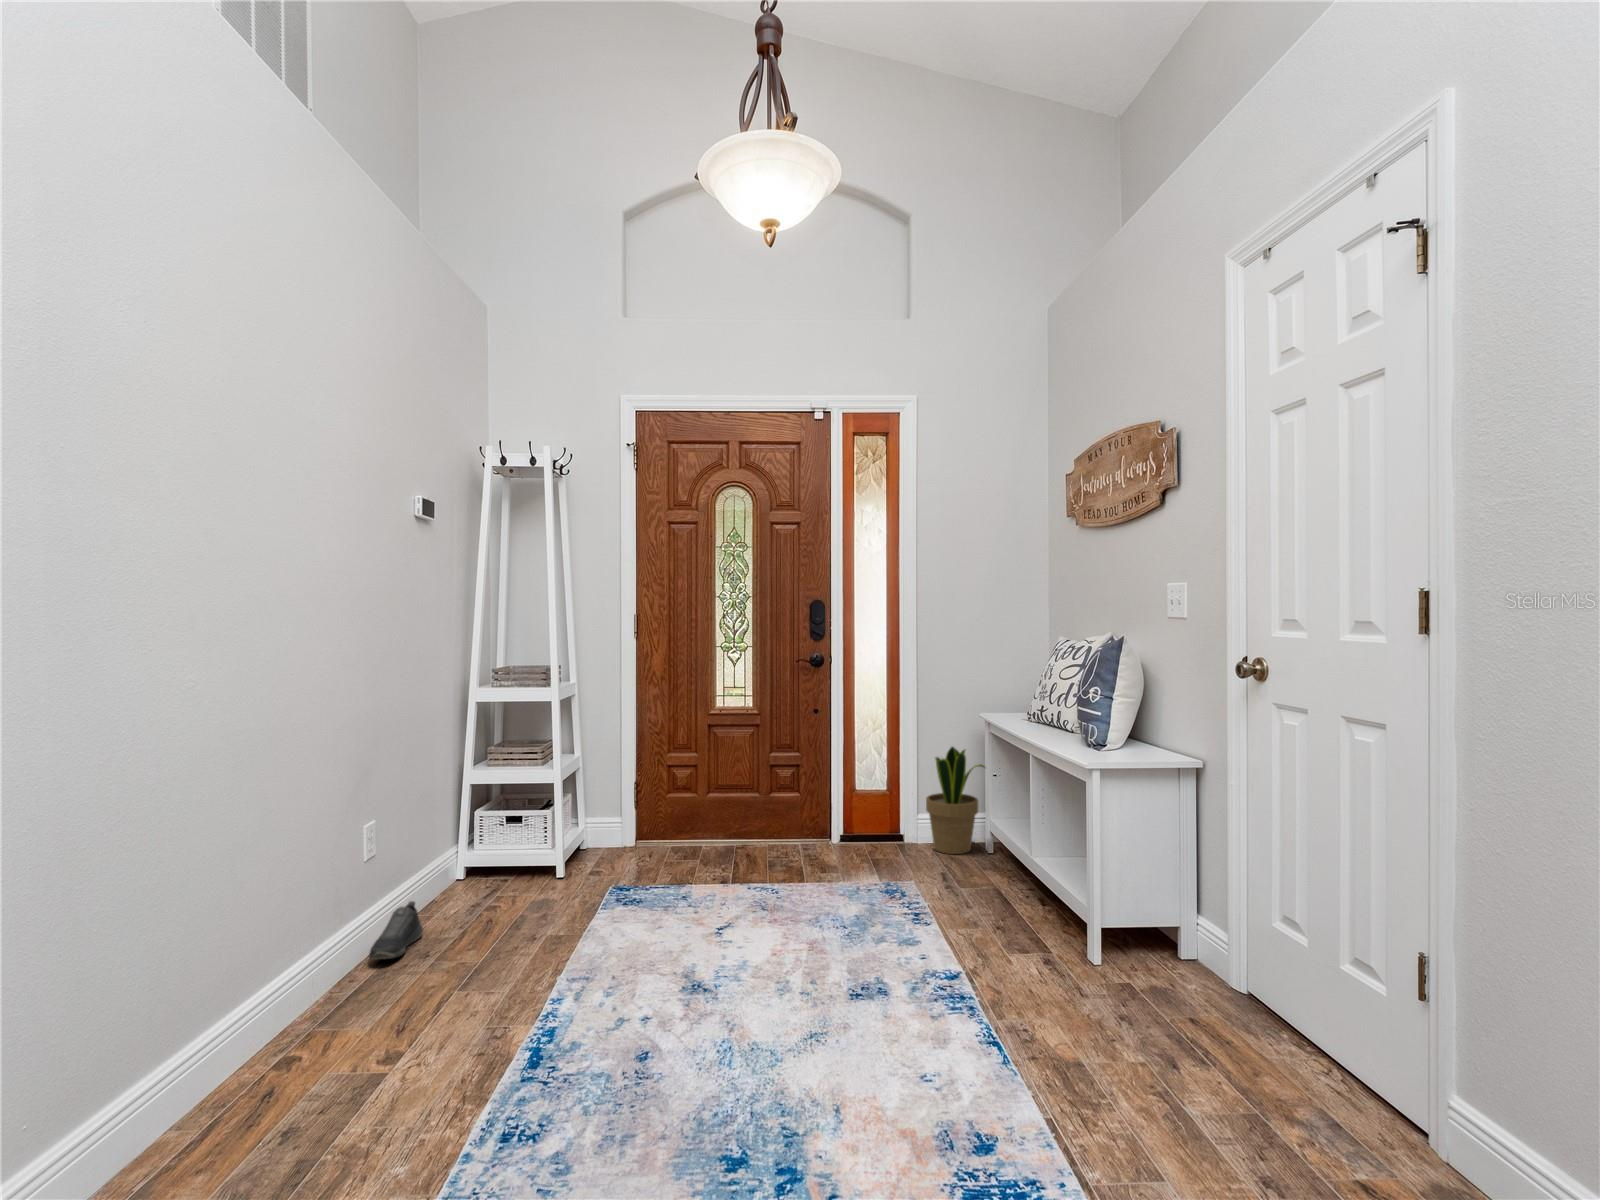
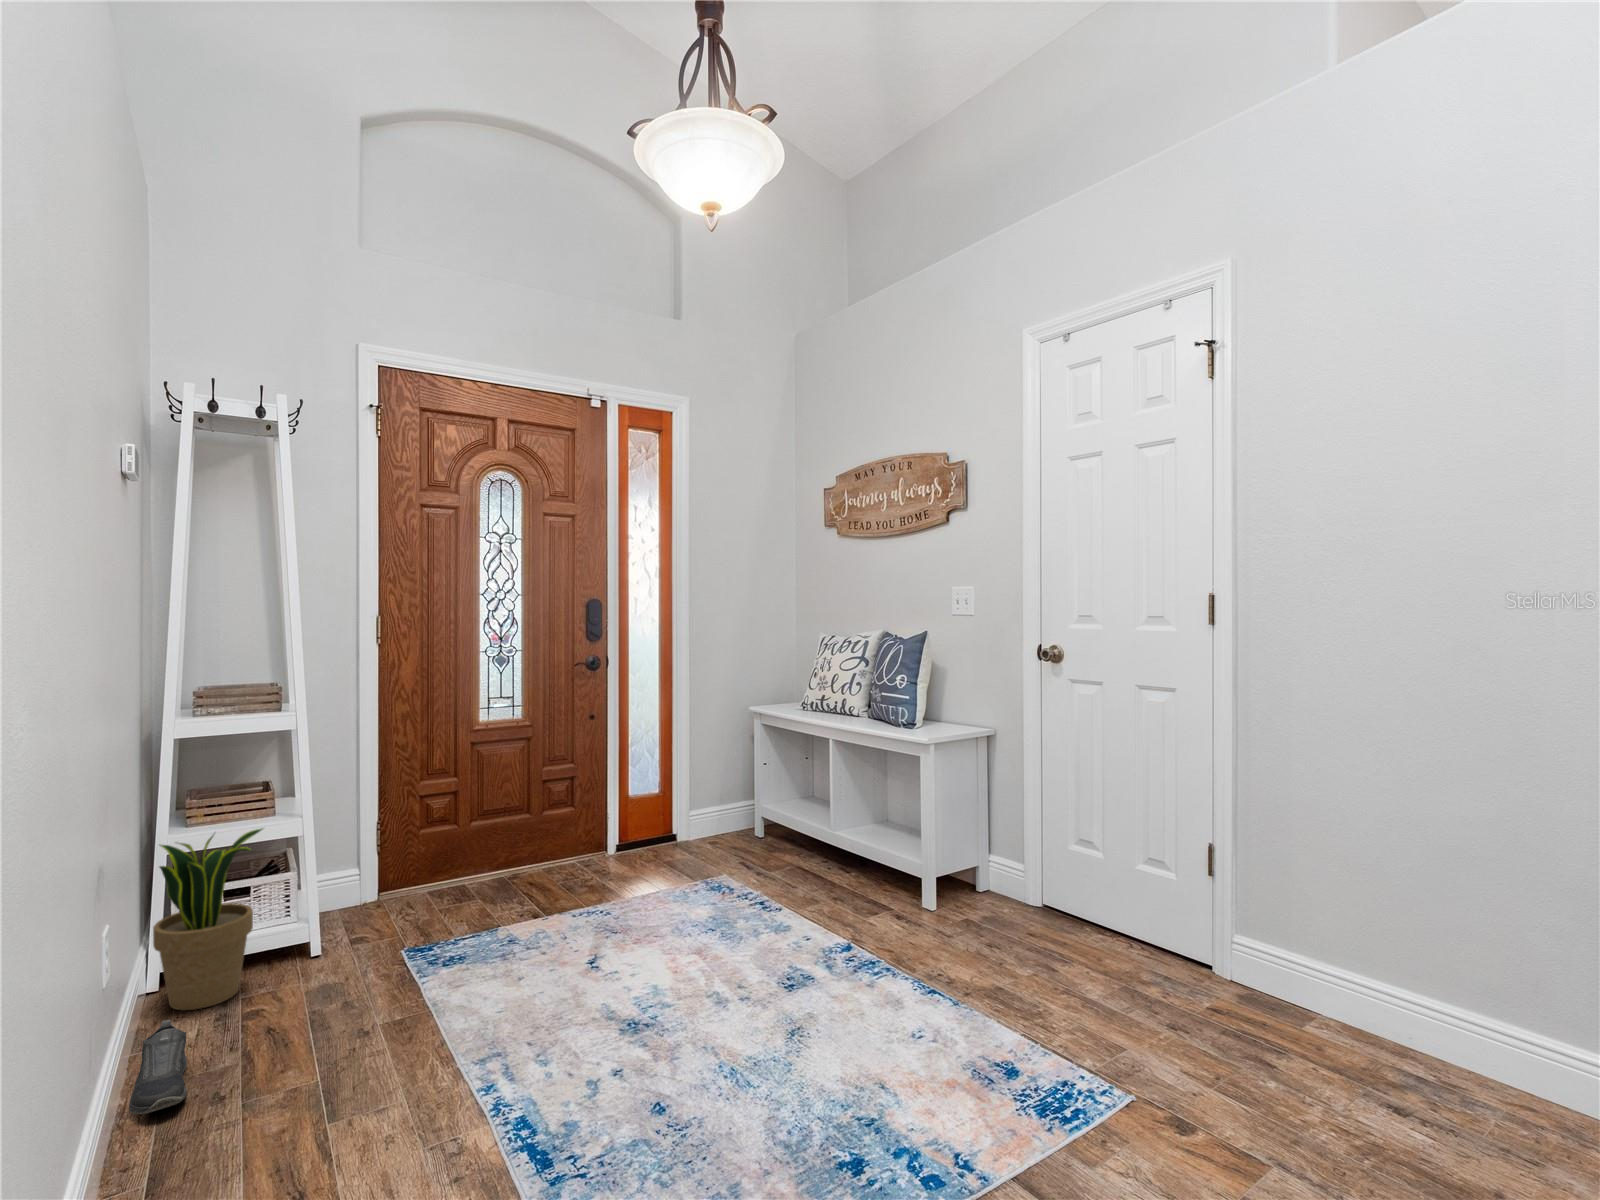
potted plant: present [926,747,985,854] -> present [153,829,262,1010]

